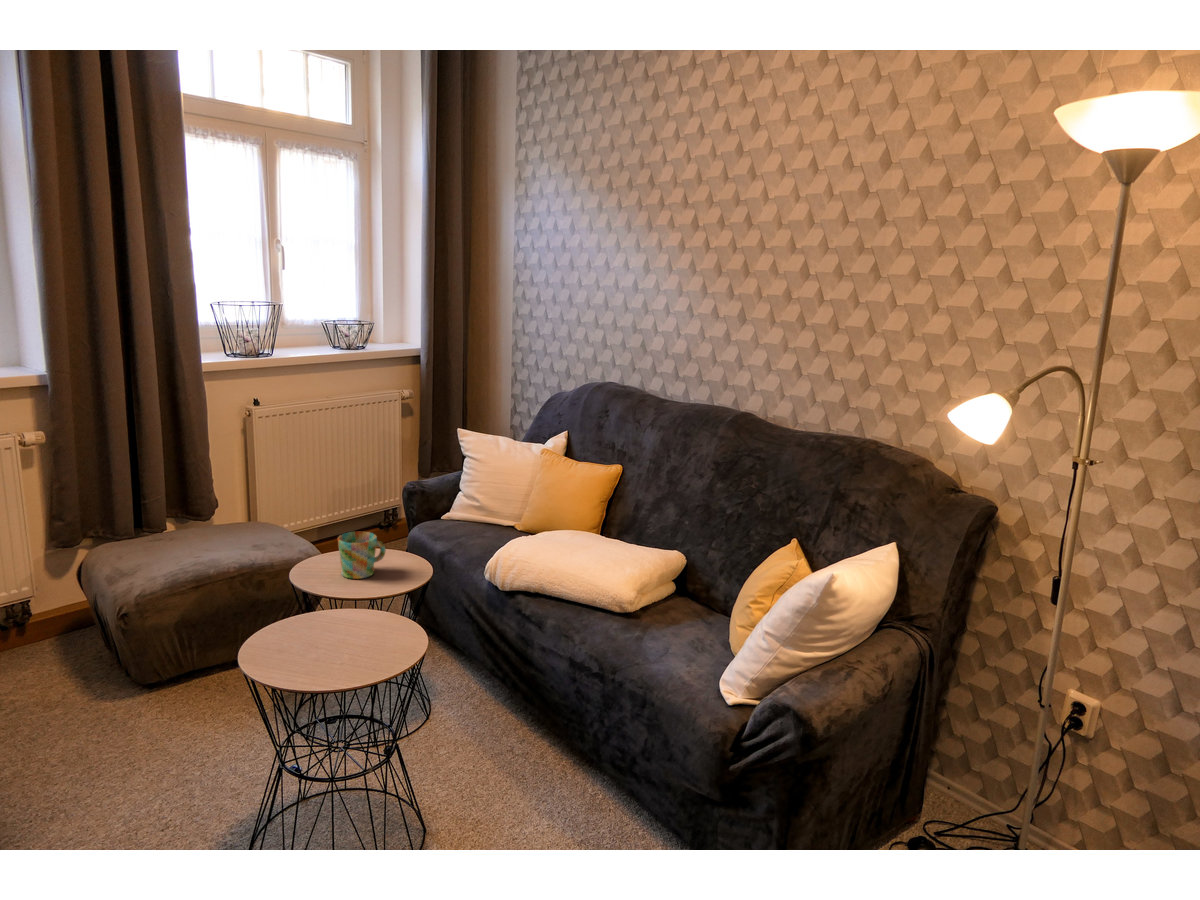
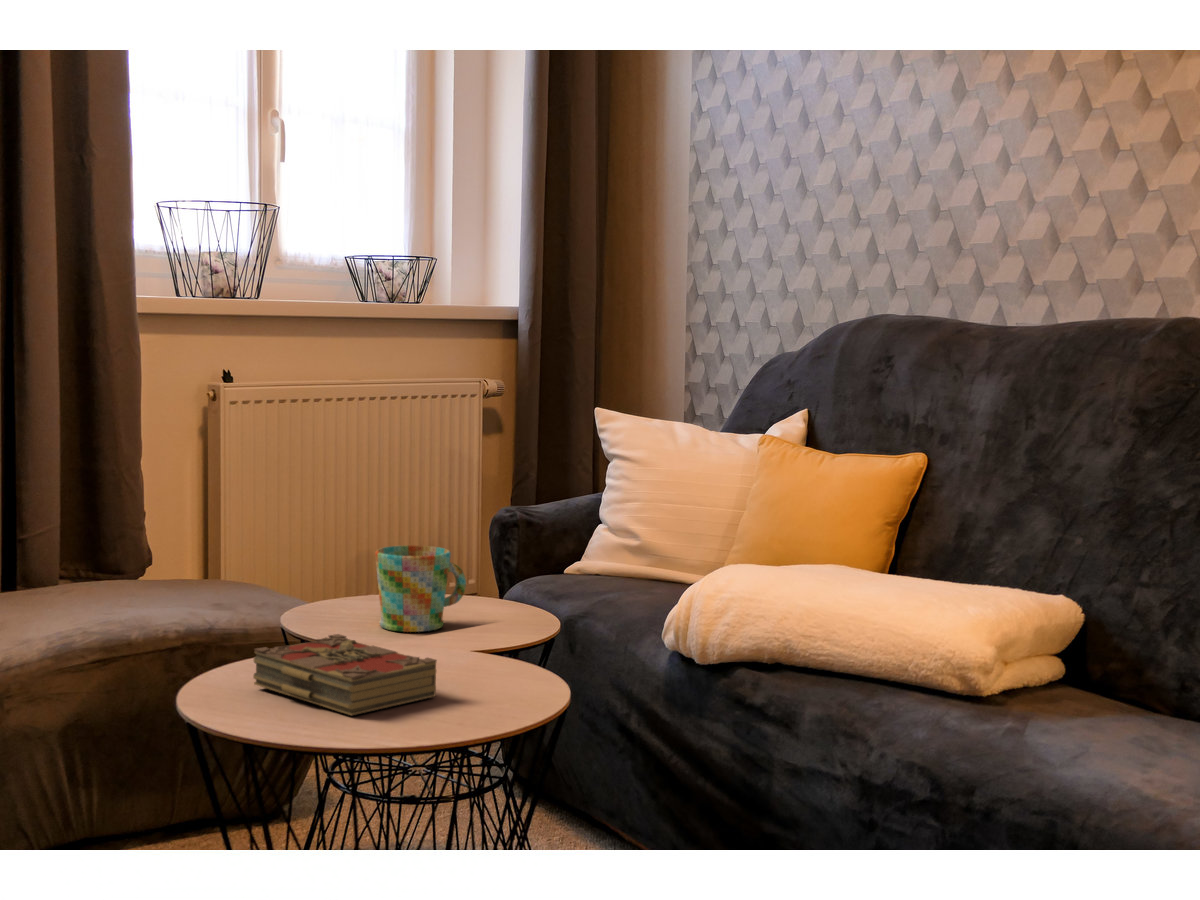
book: none [274,613,364,669] -> present [253,634,437,716]

